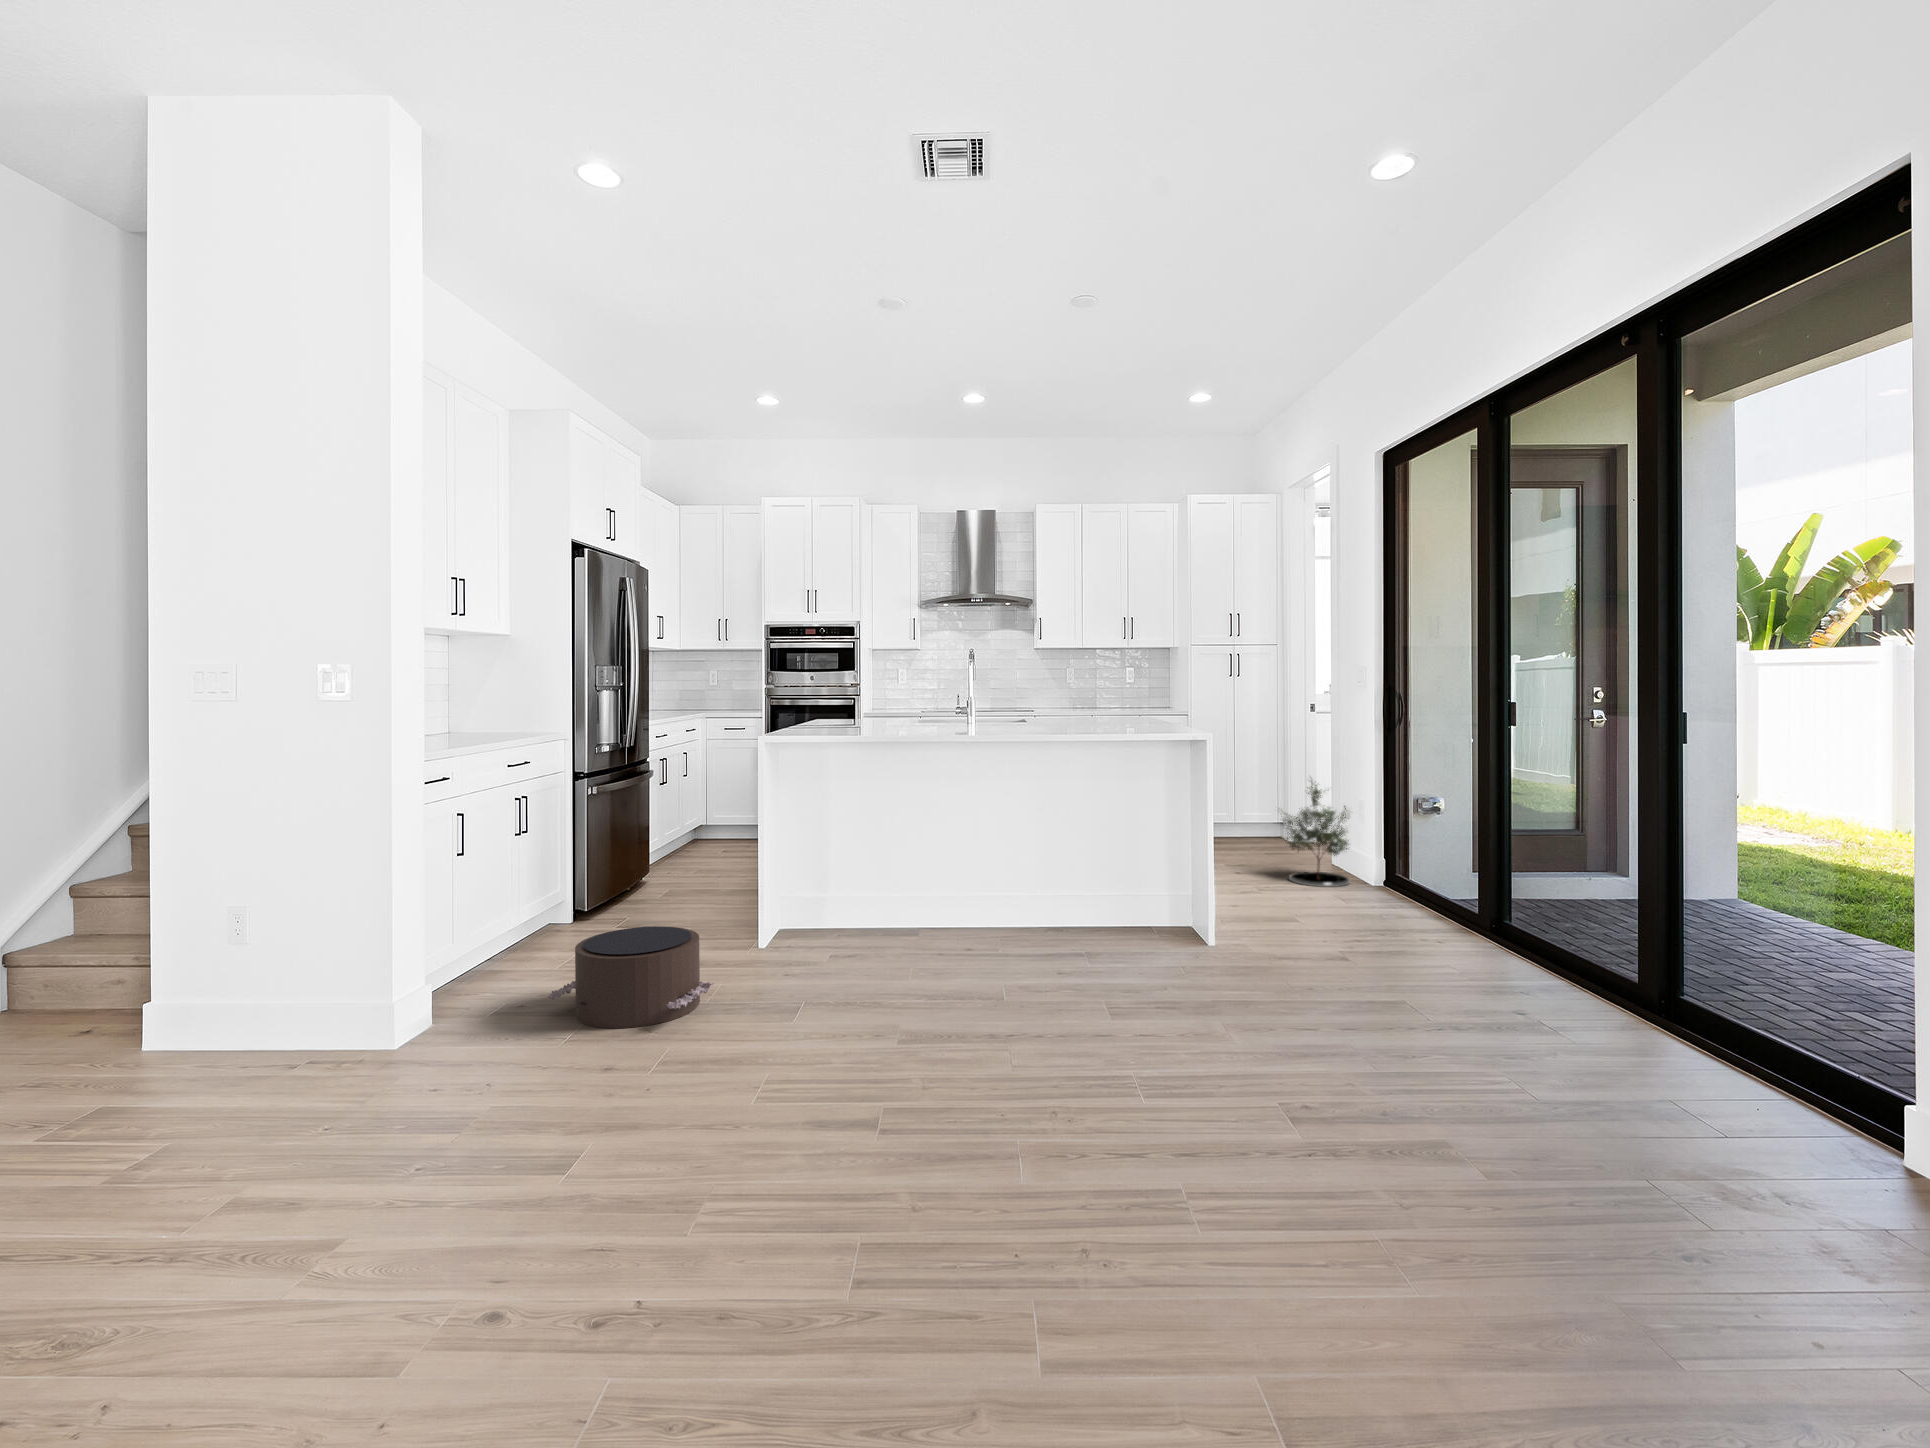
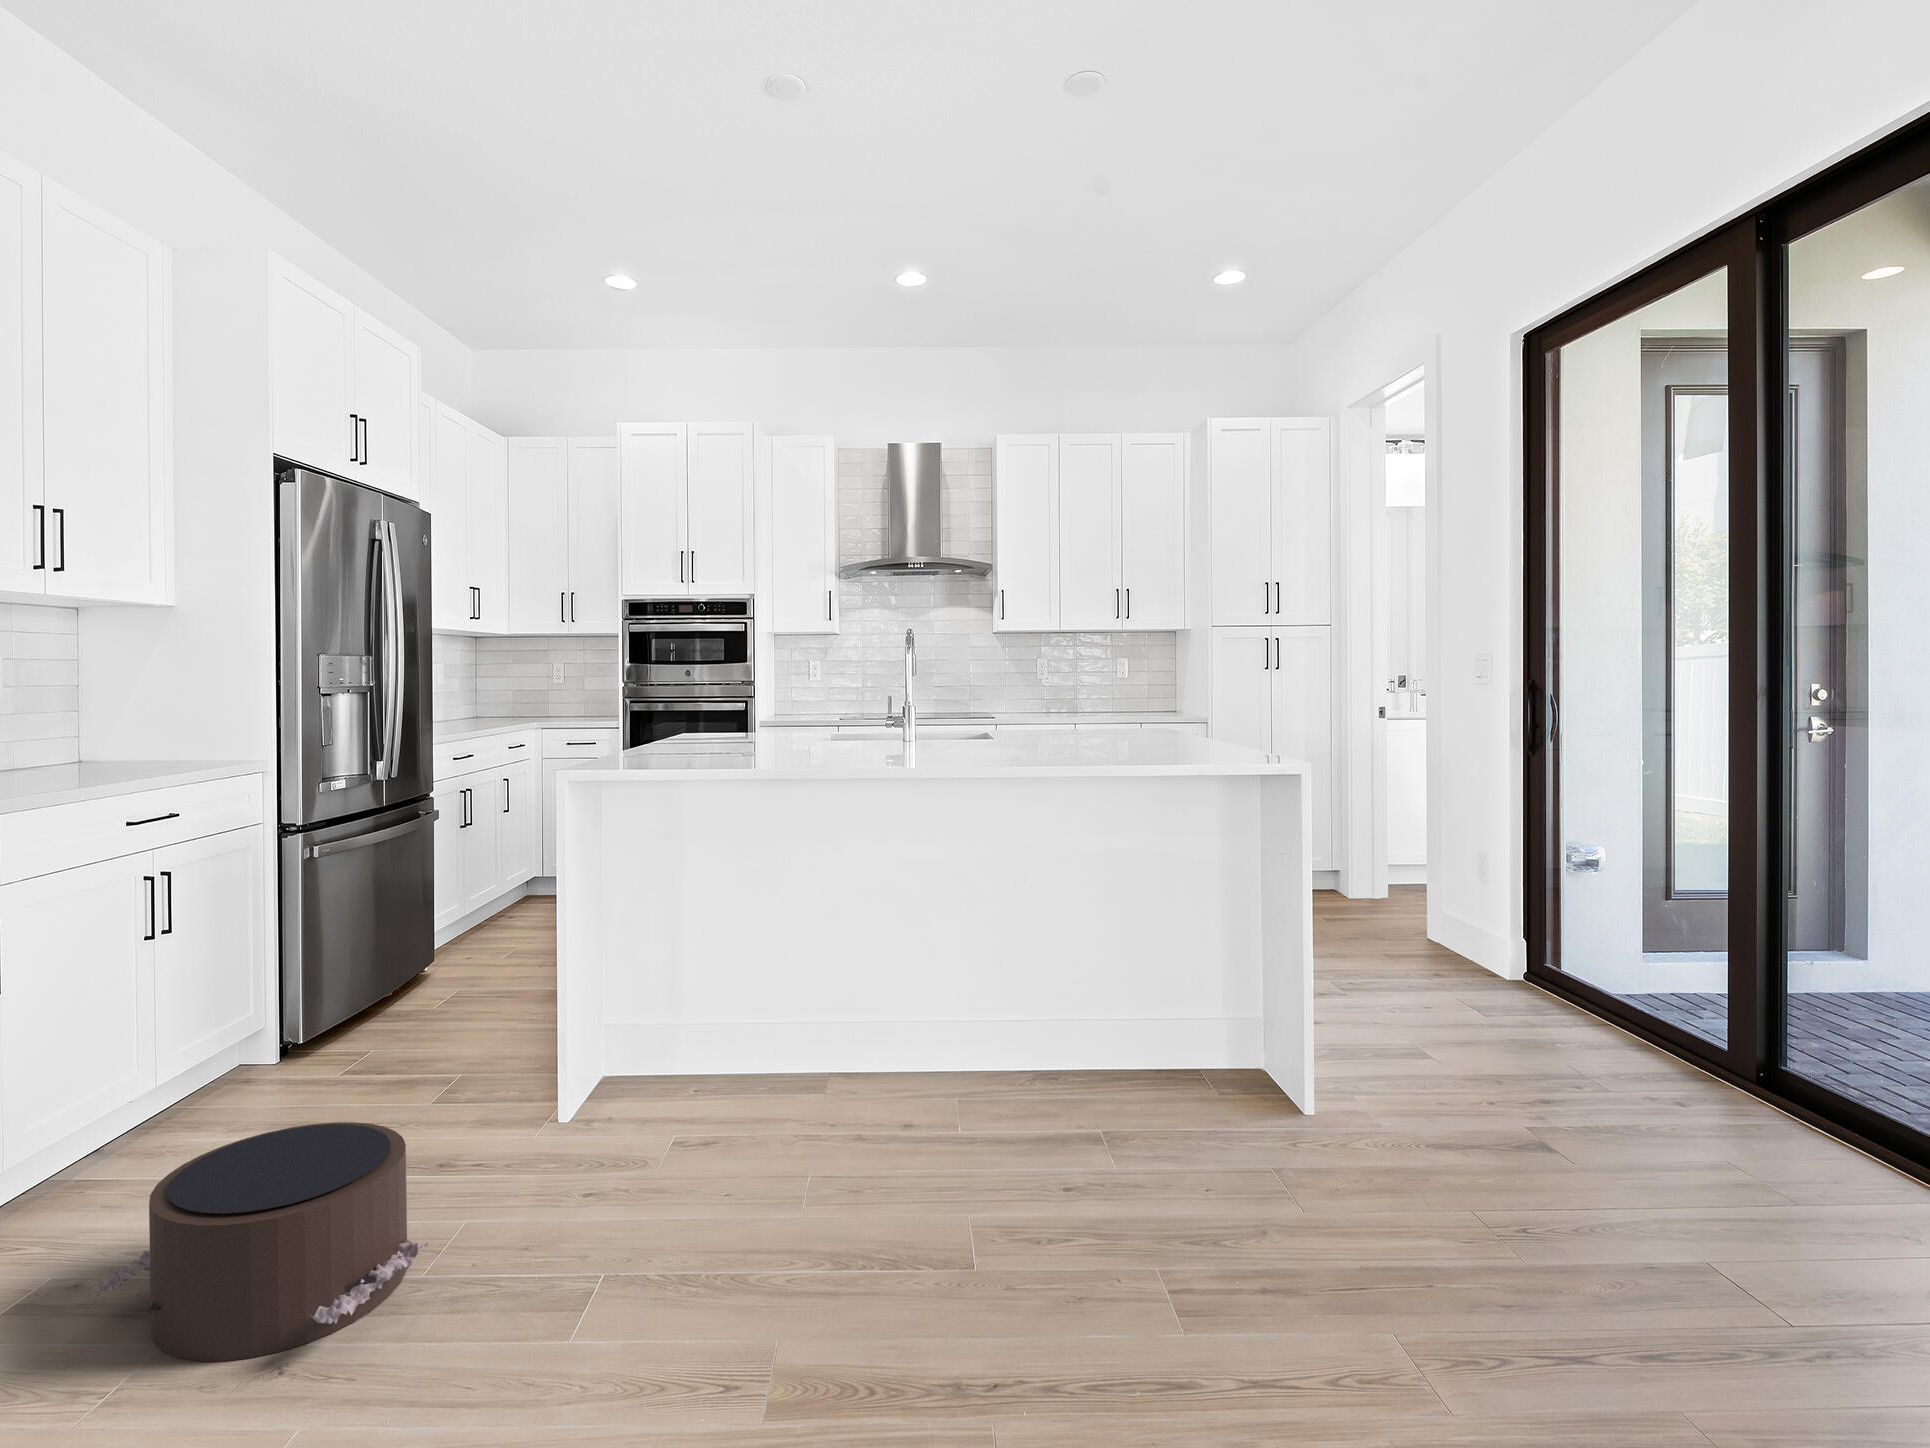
potted tree: present [1283,782,1350,887] -> none [1354,813,1477,983]

